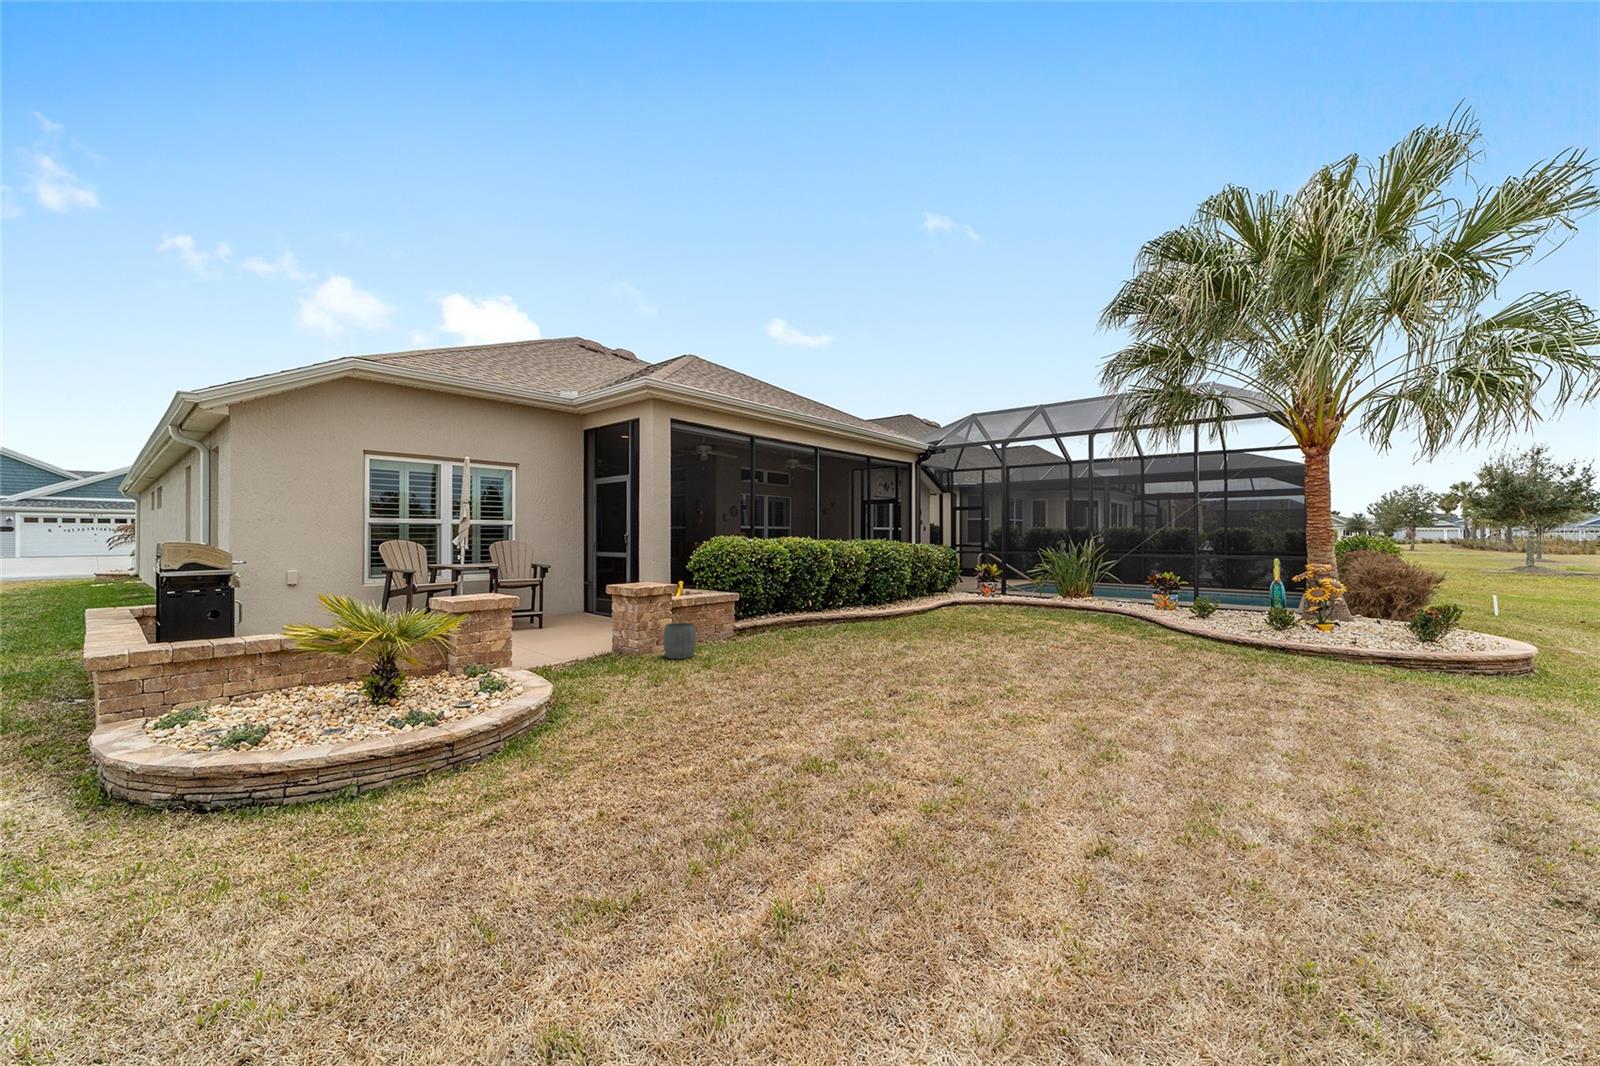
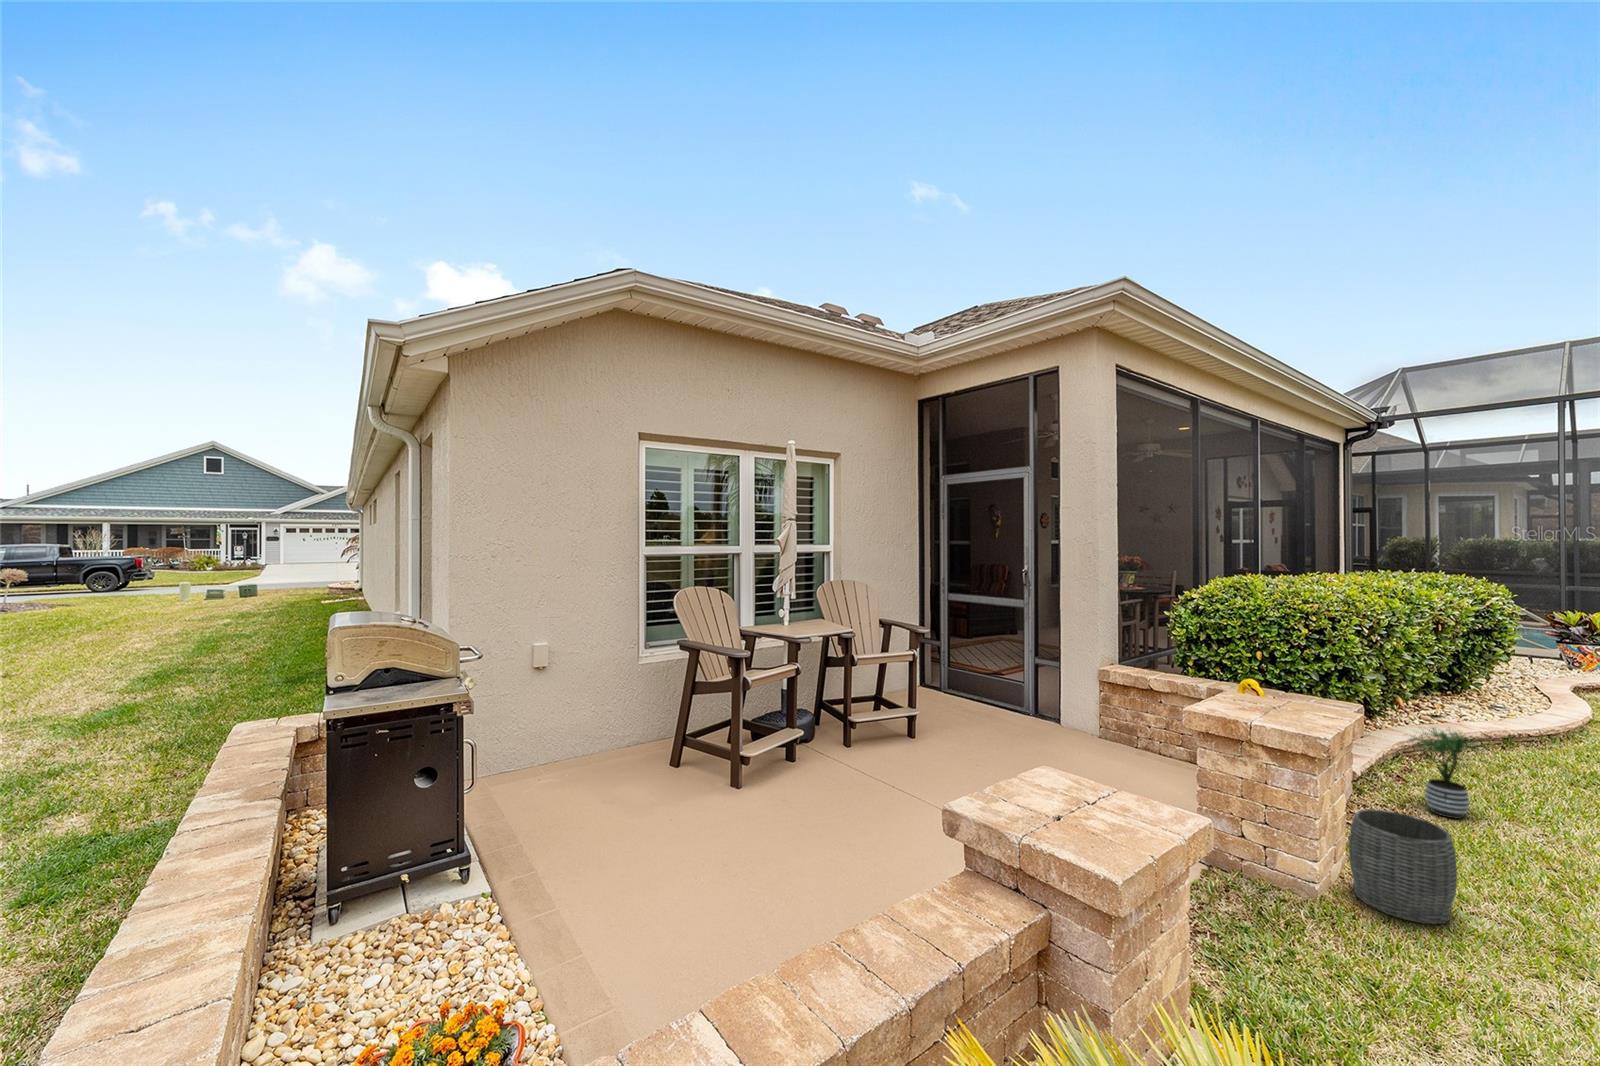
potted plant: none [747,599,775,639] -> present [1410,728,1485,819]

